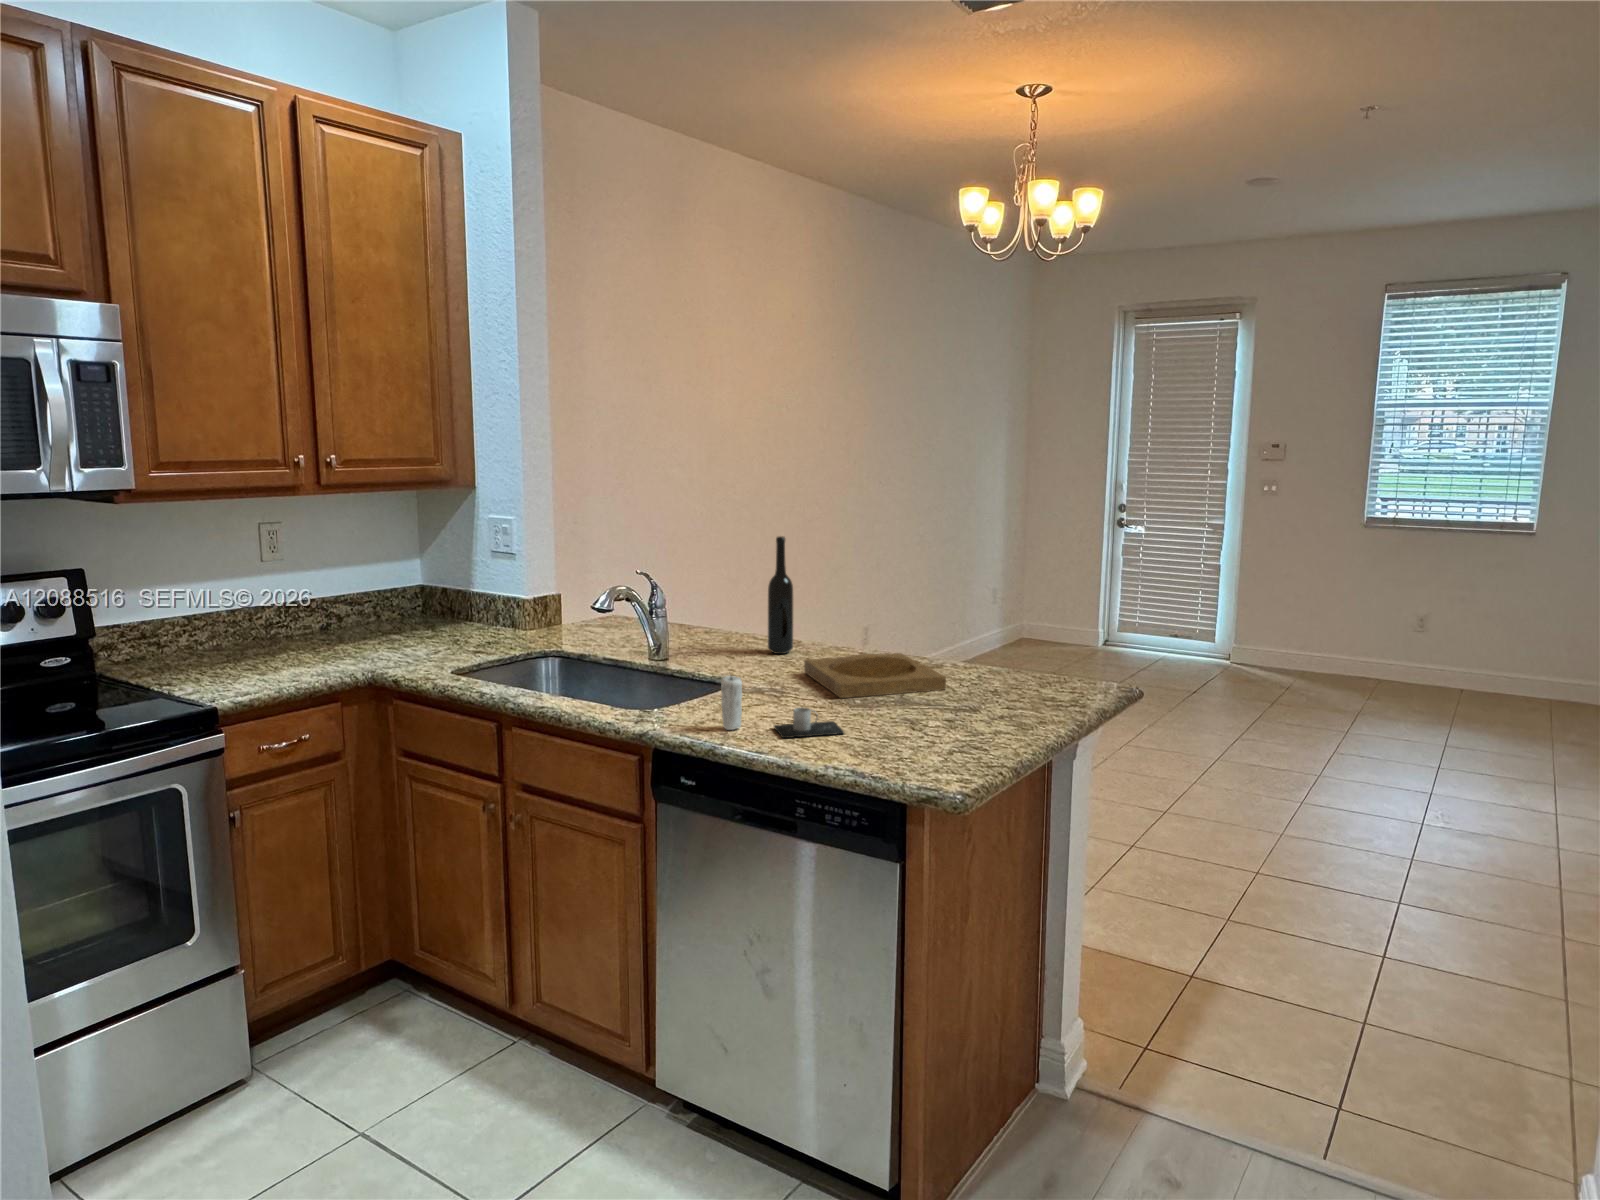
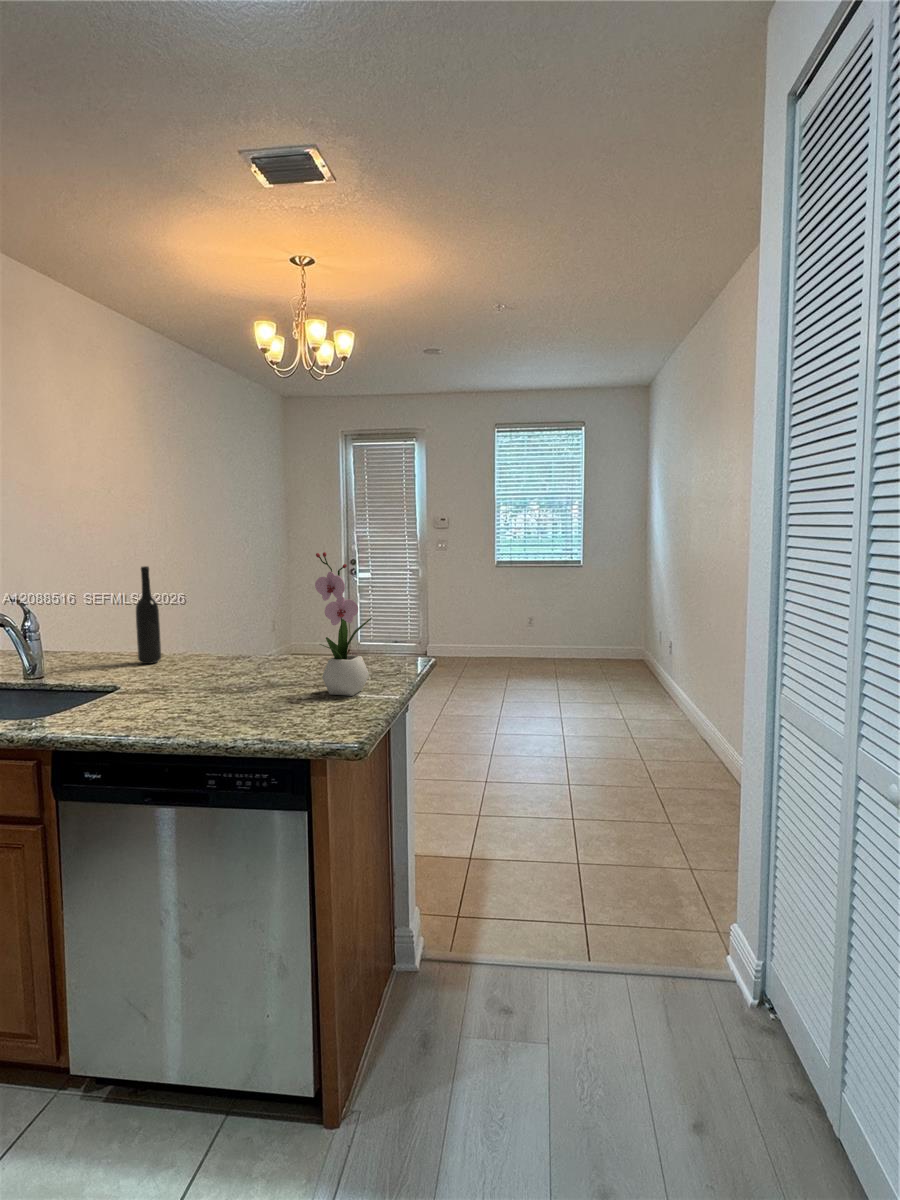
flower arrangement: none [948,545,1025,731] -> present [315,552,372,696]
tray: present [804,653,946,698] -> none [179,651,302,688]
candle: present [721,676,742,730] -> none [117,668,140,724]
mug: present [774,707,844,738] -> none [171,695,238,724]

